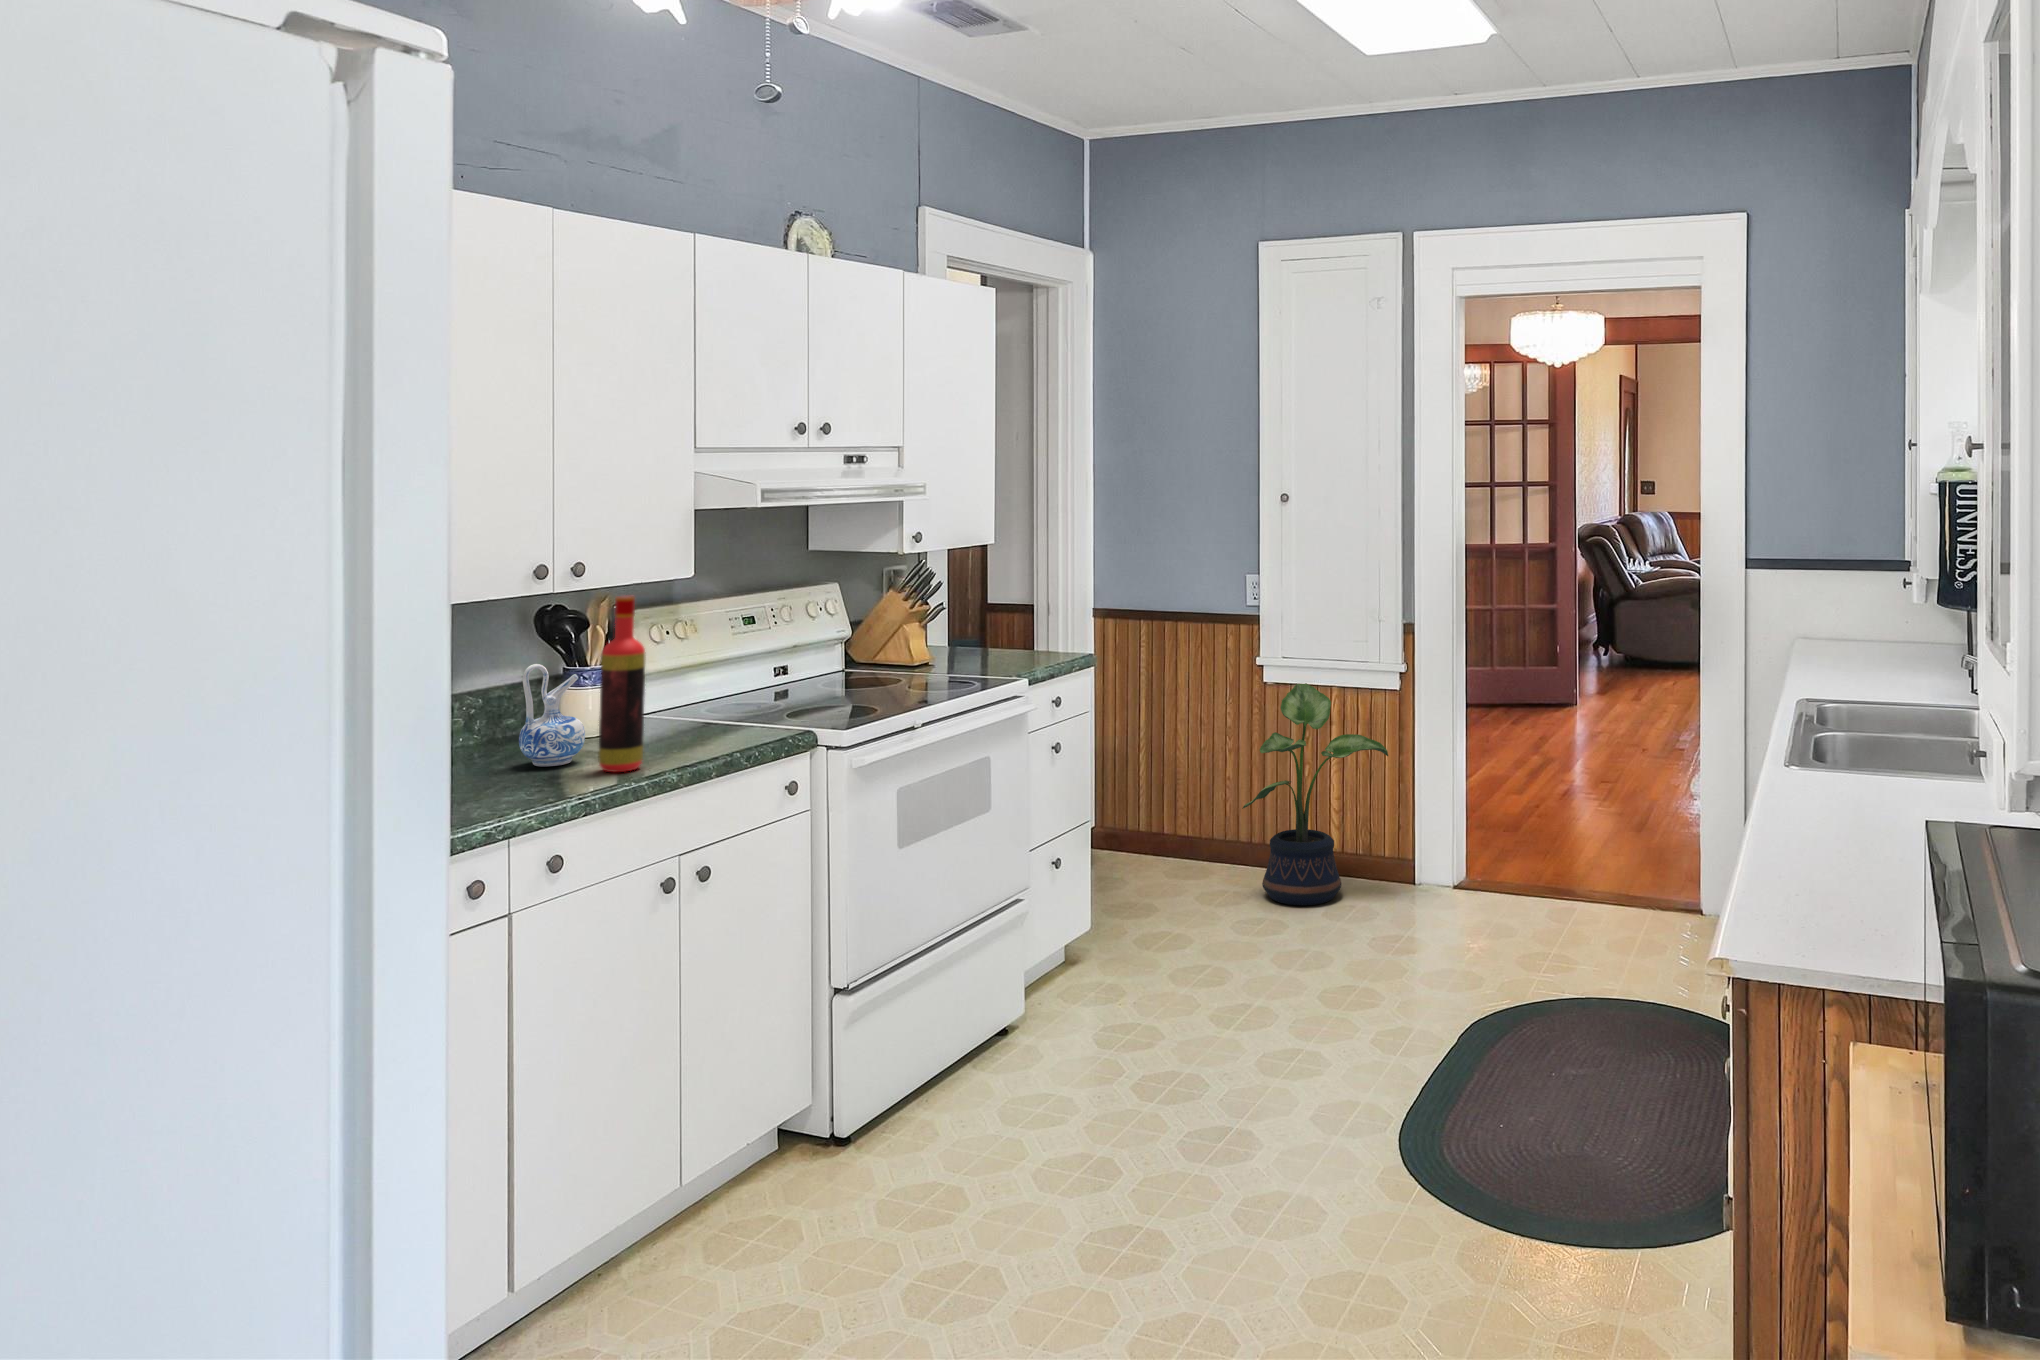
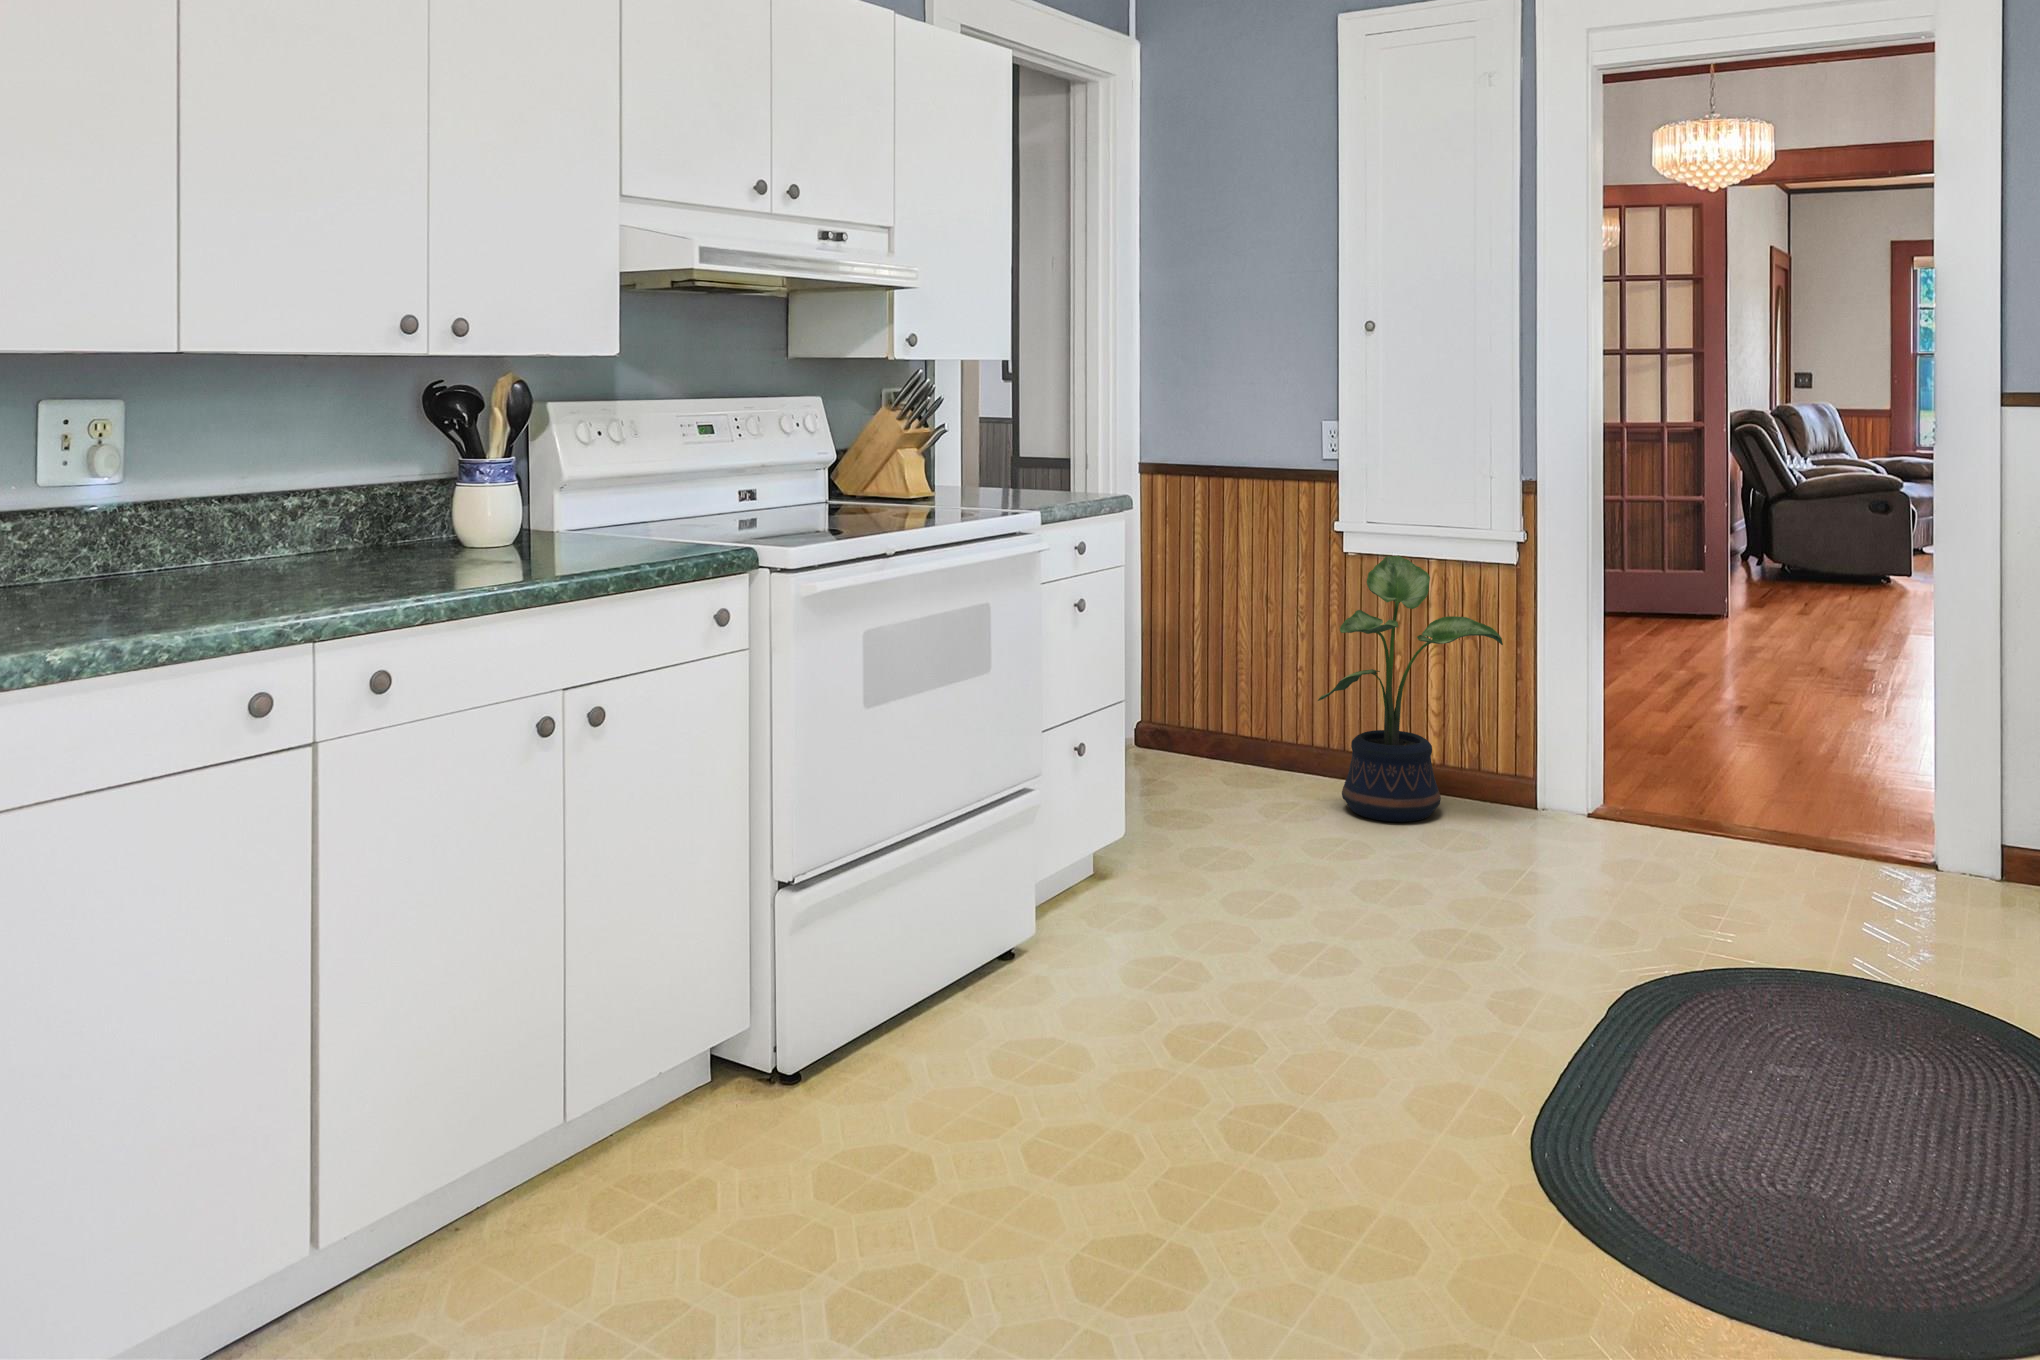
bottle: present [598,596,645,772] -> none [463,352,521,579]
ceramic pitcher: present [519,664,585,766] -> none [375,441,458,571]

